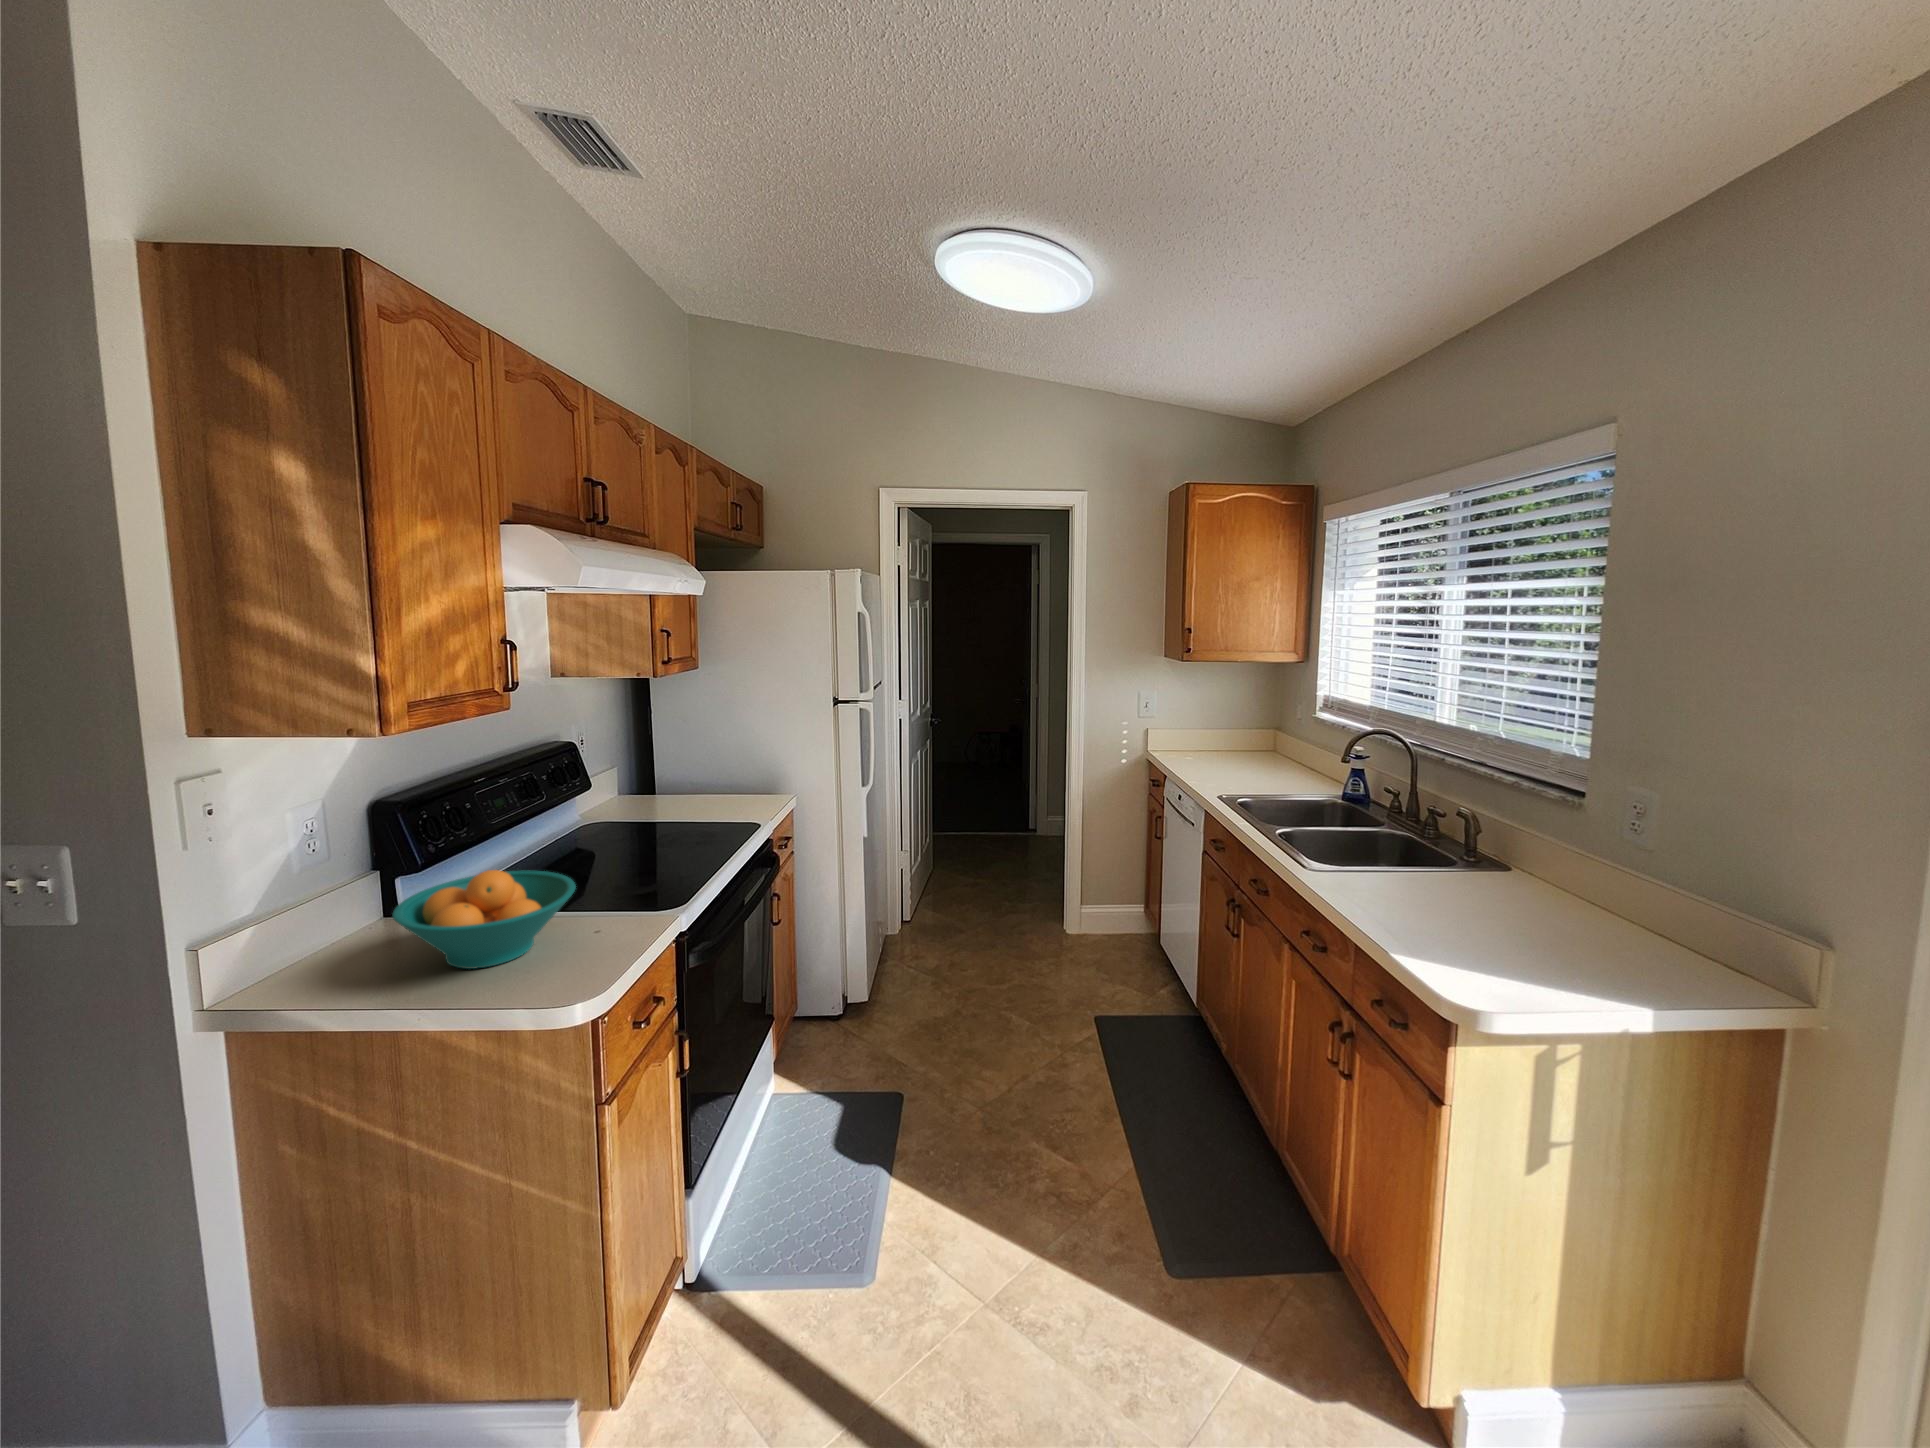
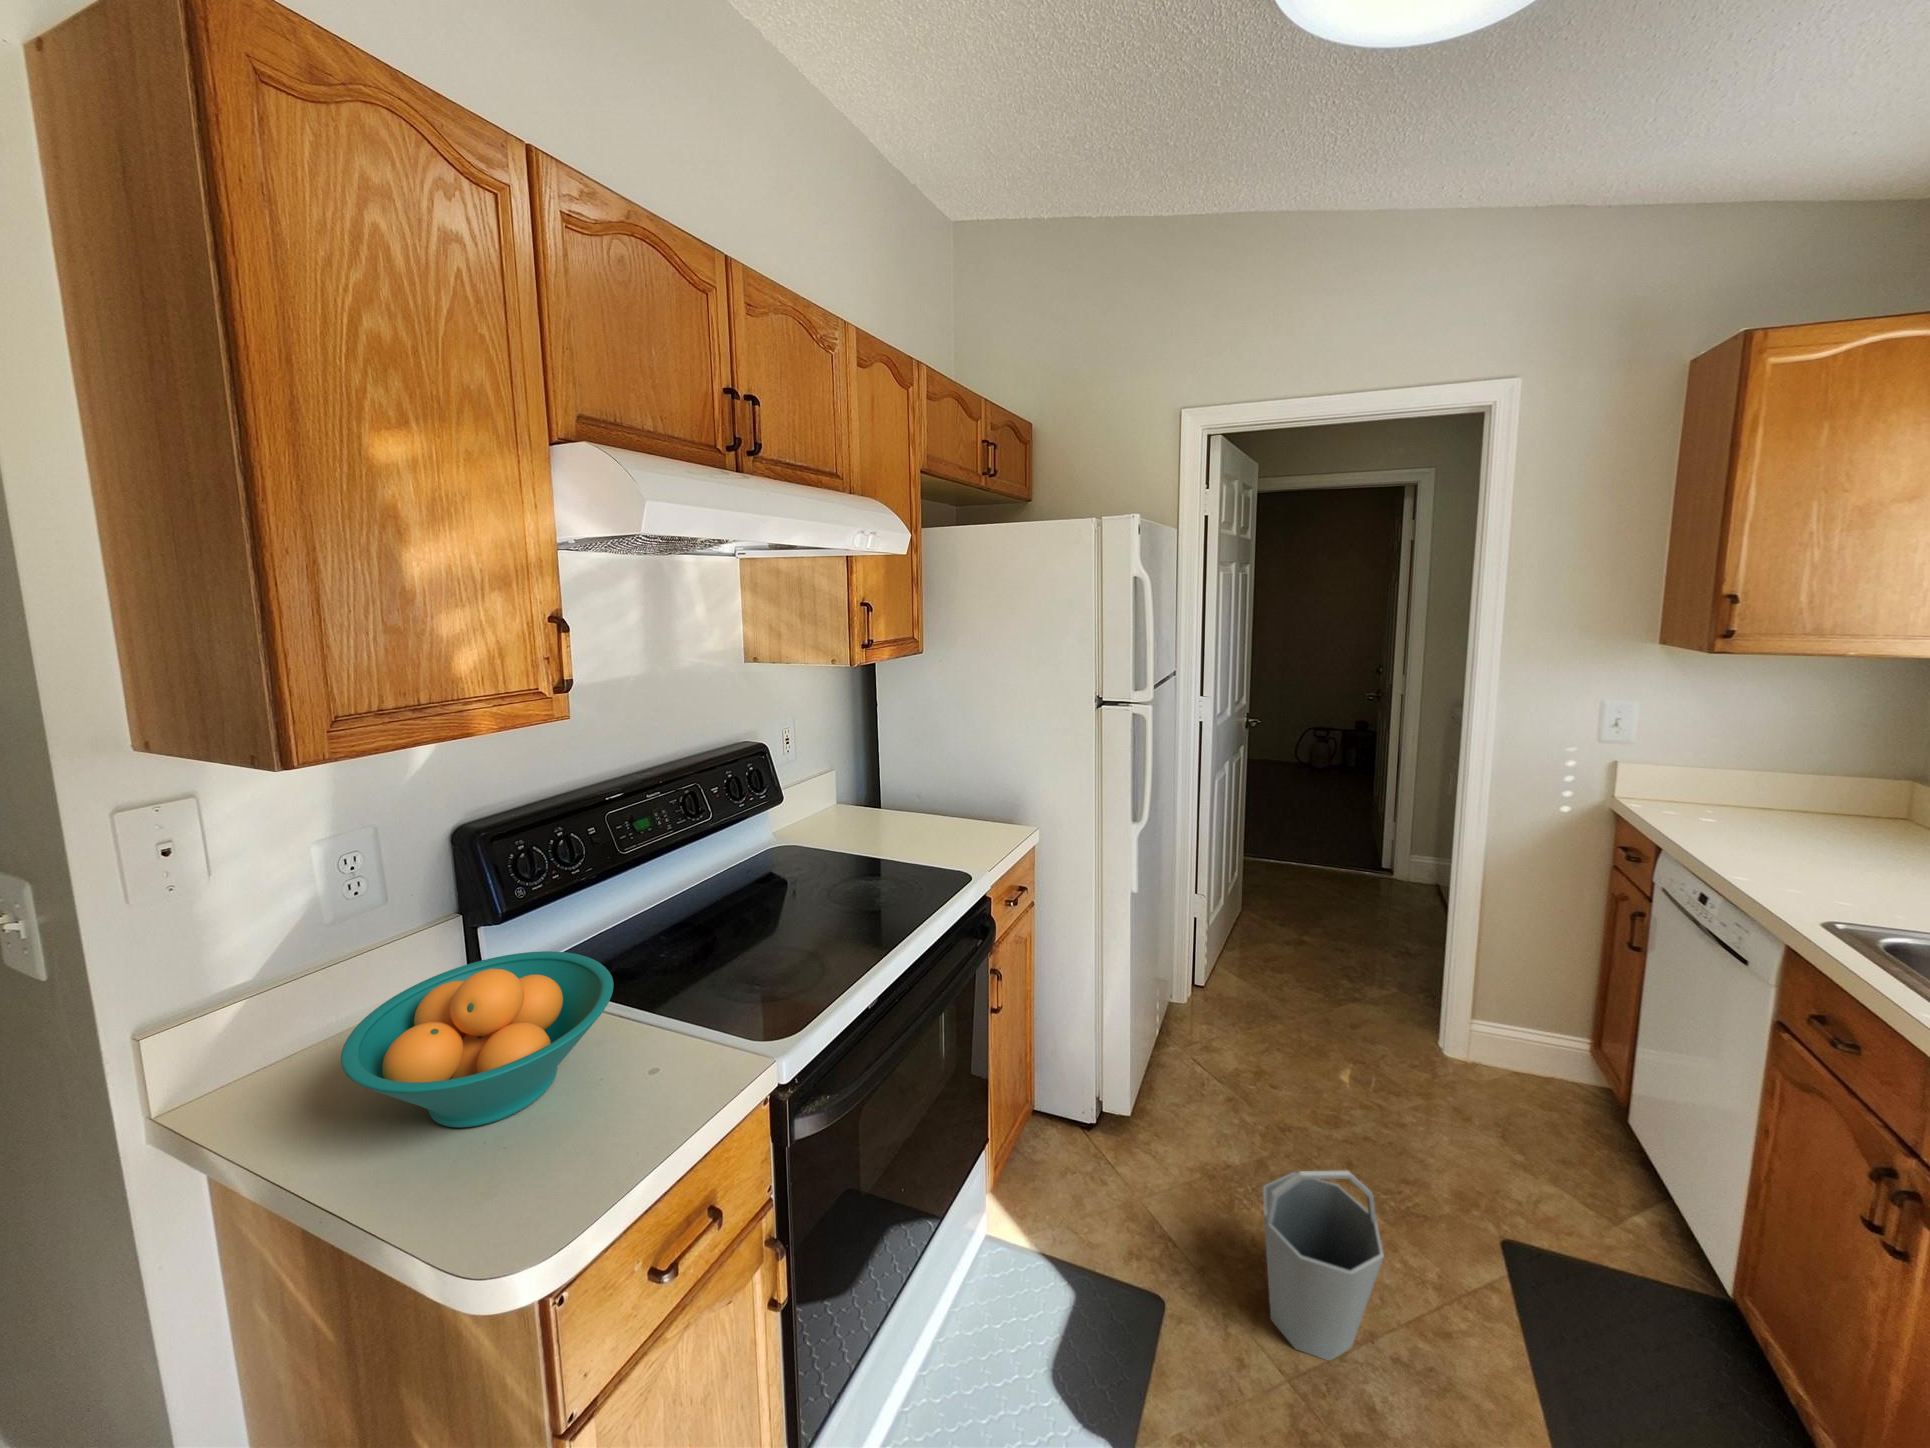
bucket: none [960,966,1025,1082] -> present [1263,1171,1384,1361]

